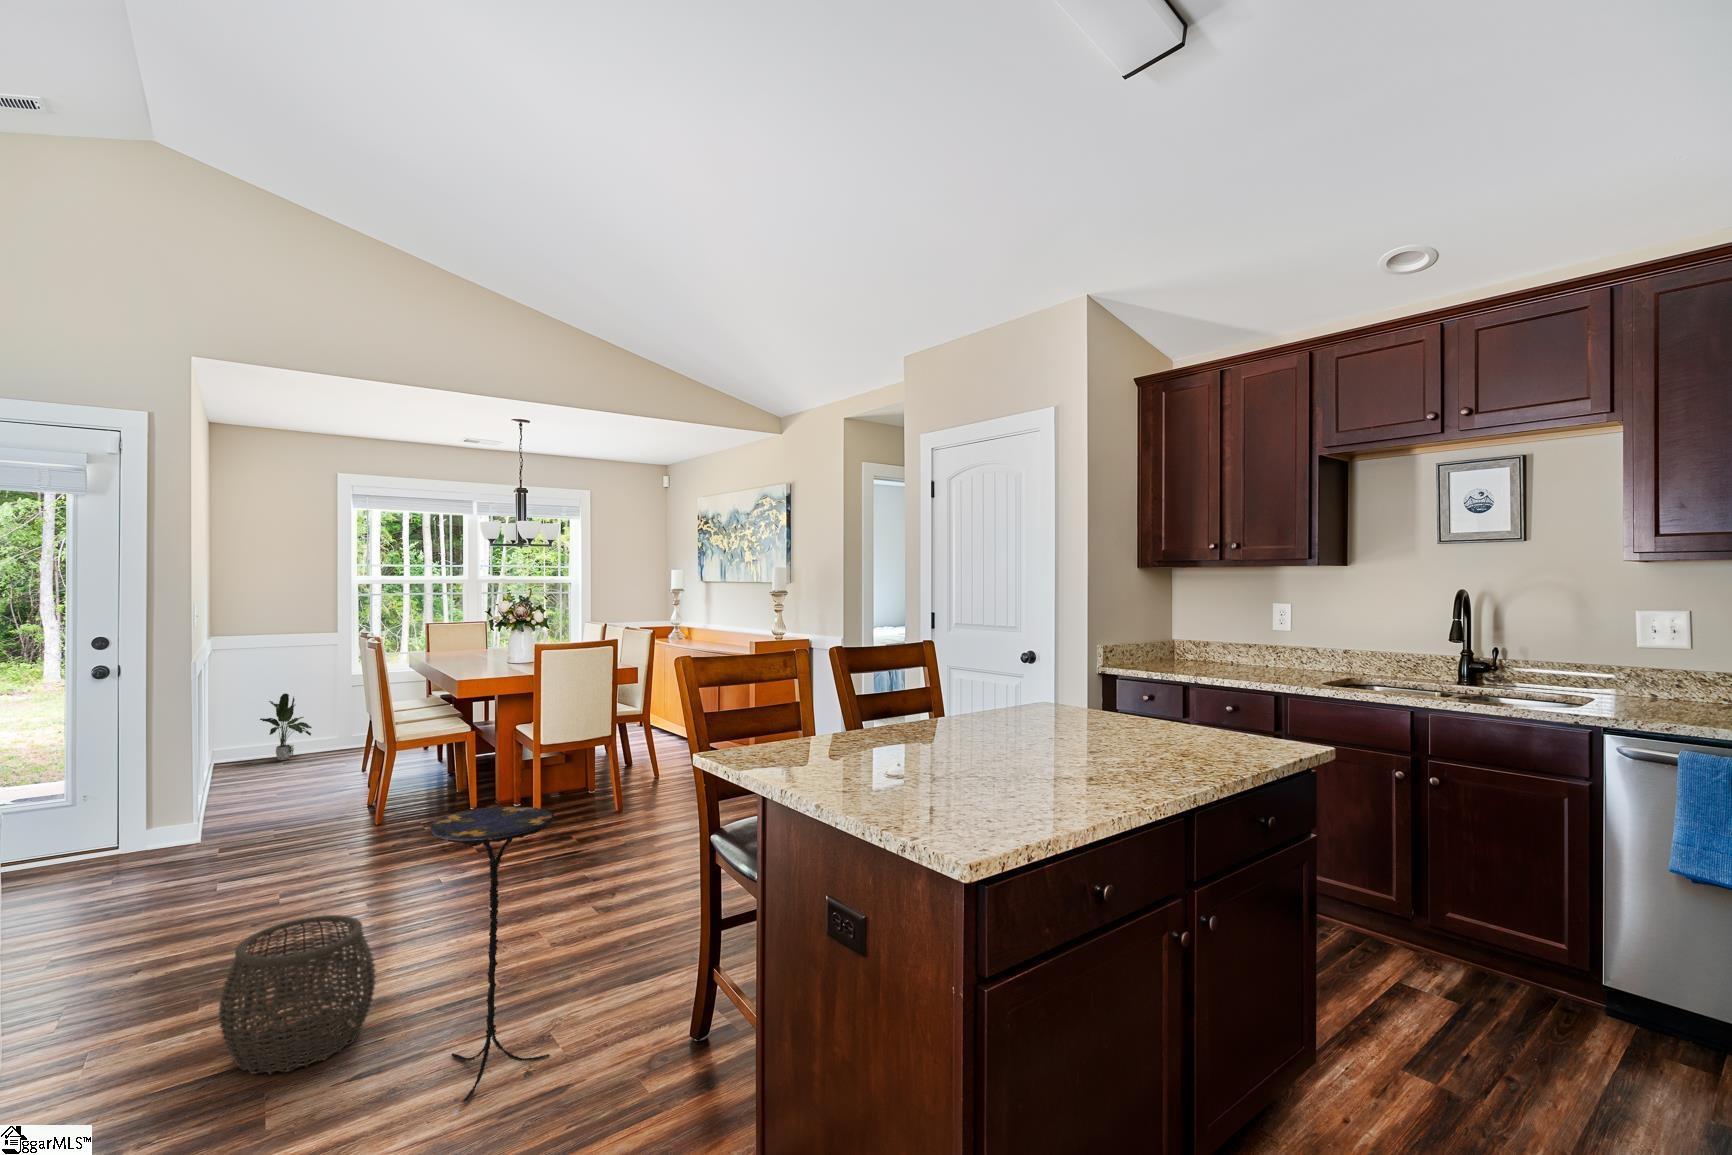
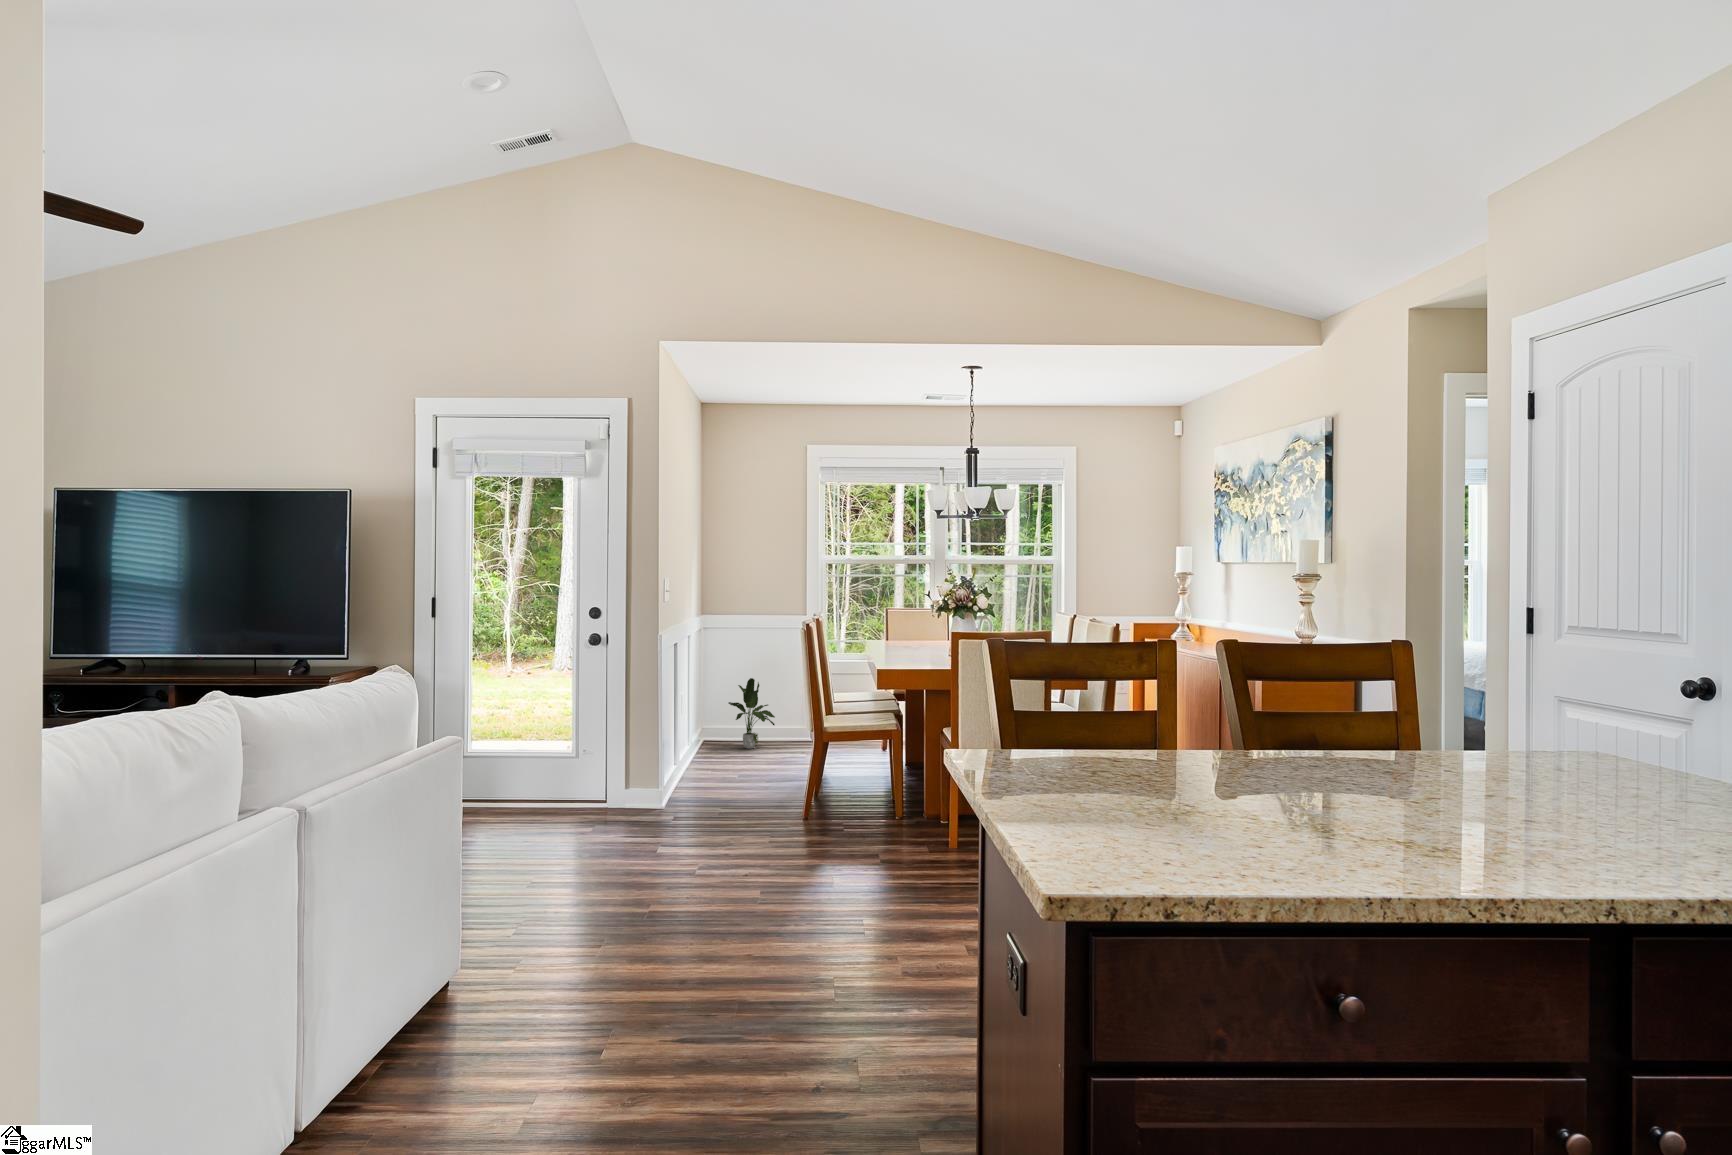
side table: present [430,806,555,1103] -> none [728,789,853,1095]
woven basket: present [219,915,376,1074] -> none [579,882,711,1025]

